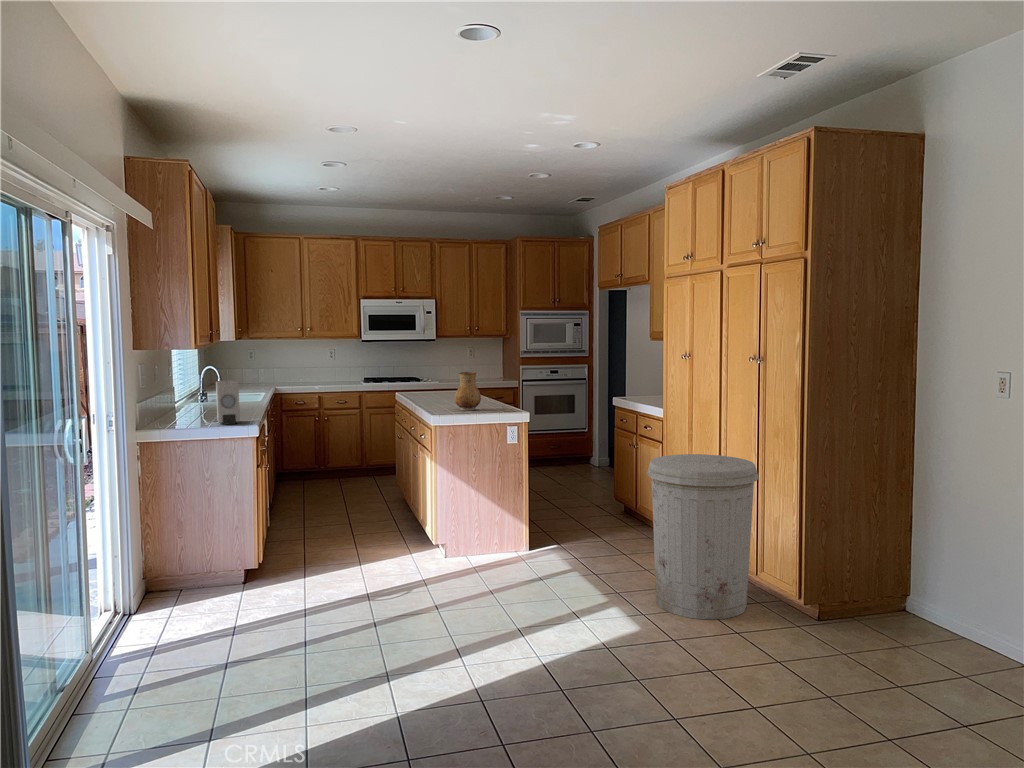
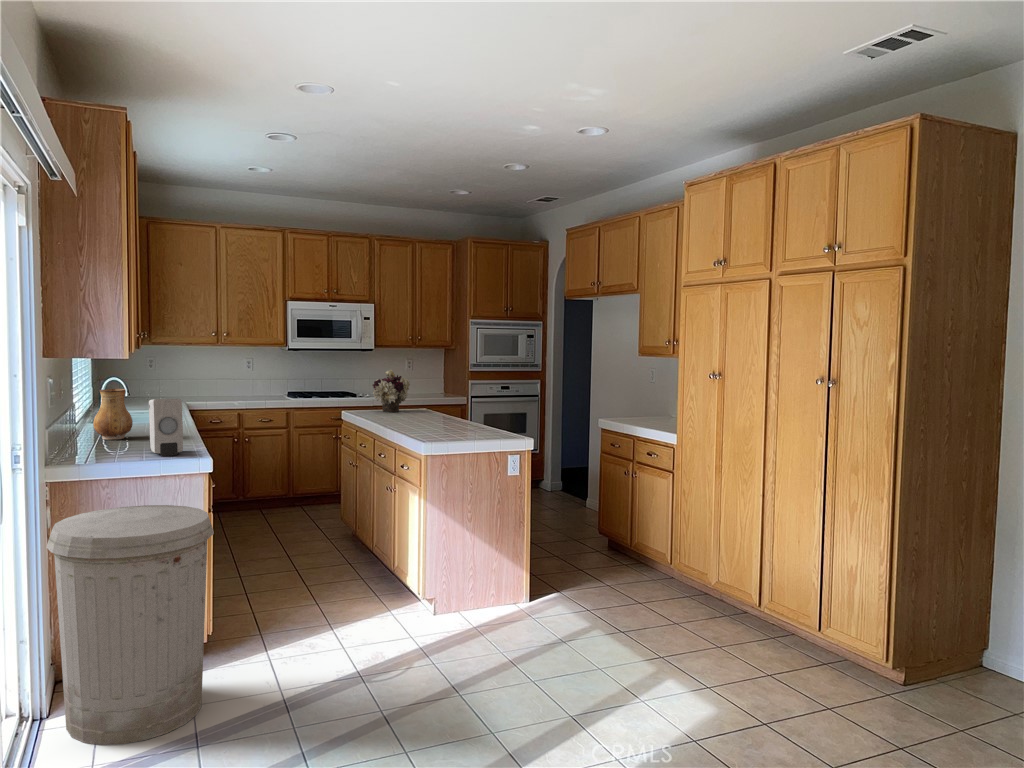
flower arrangement: none [421,357,454,393] -> present [372,370,410,412]
ceramic pitcher: present [454,372,481,410] -> present [93,389,133,440]
trash can: present [647,454,759,620] -> present [46,505,214,745]

